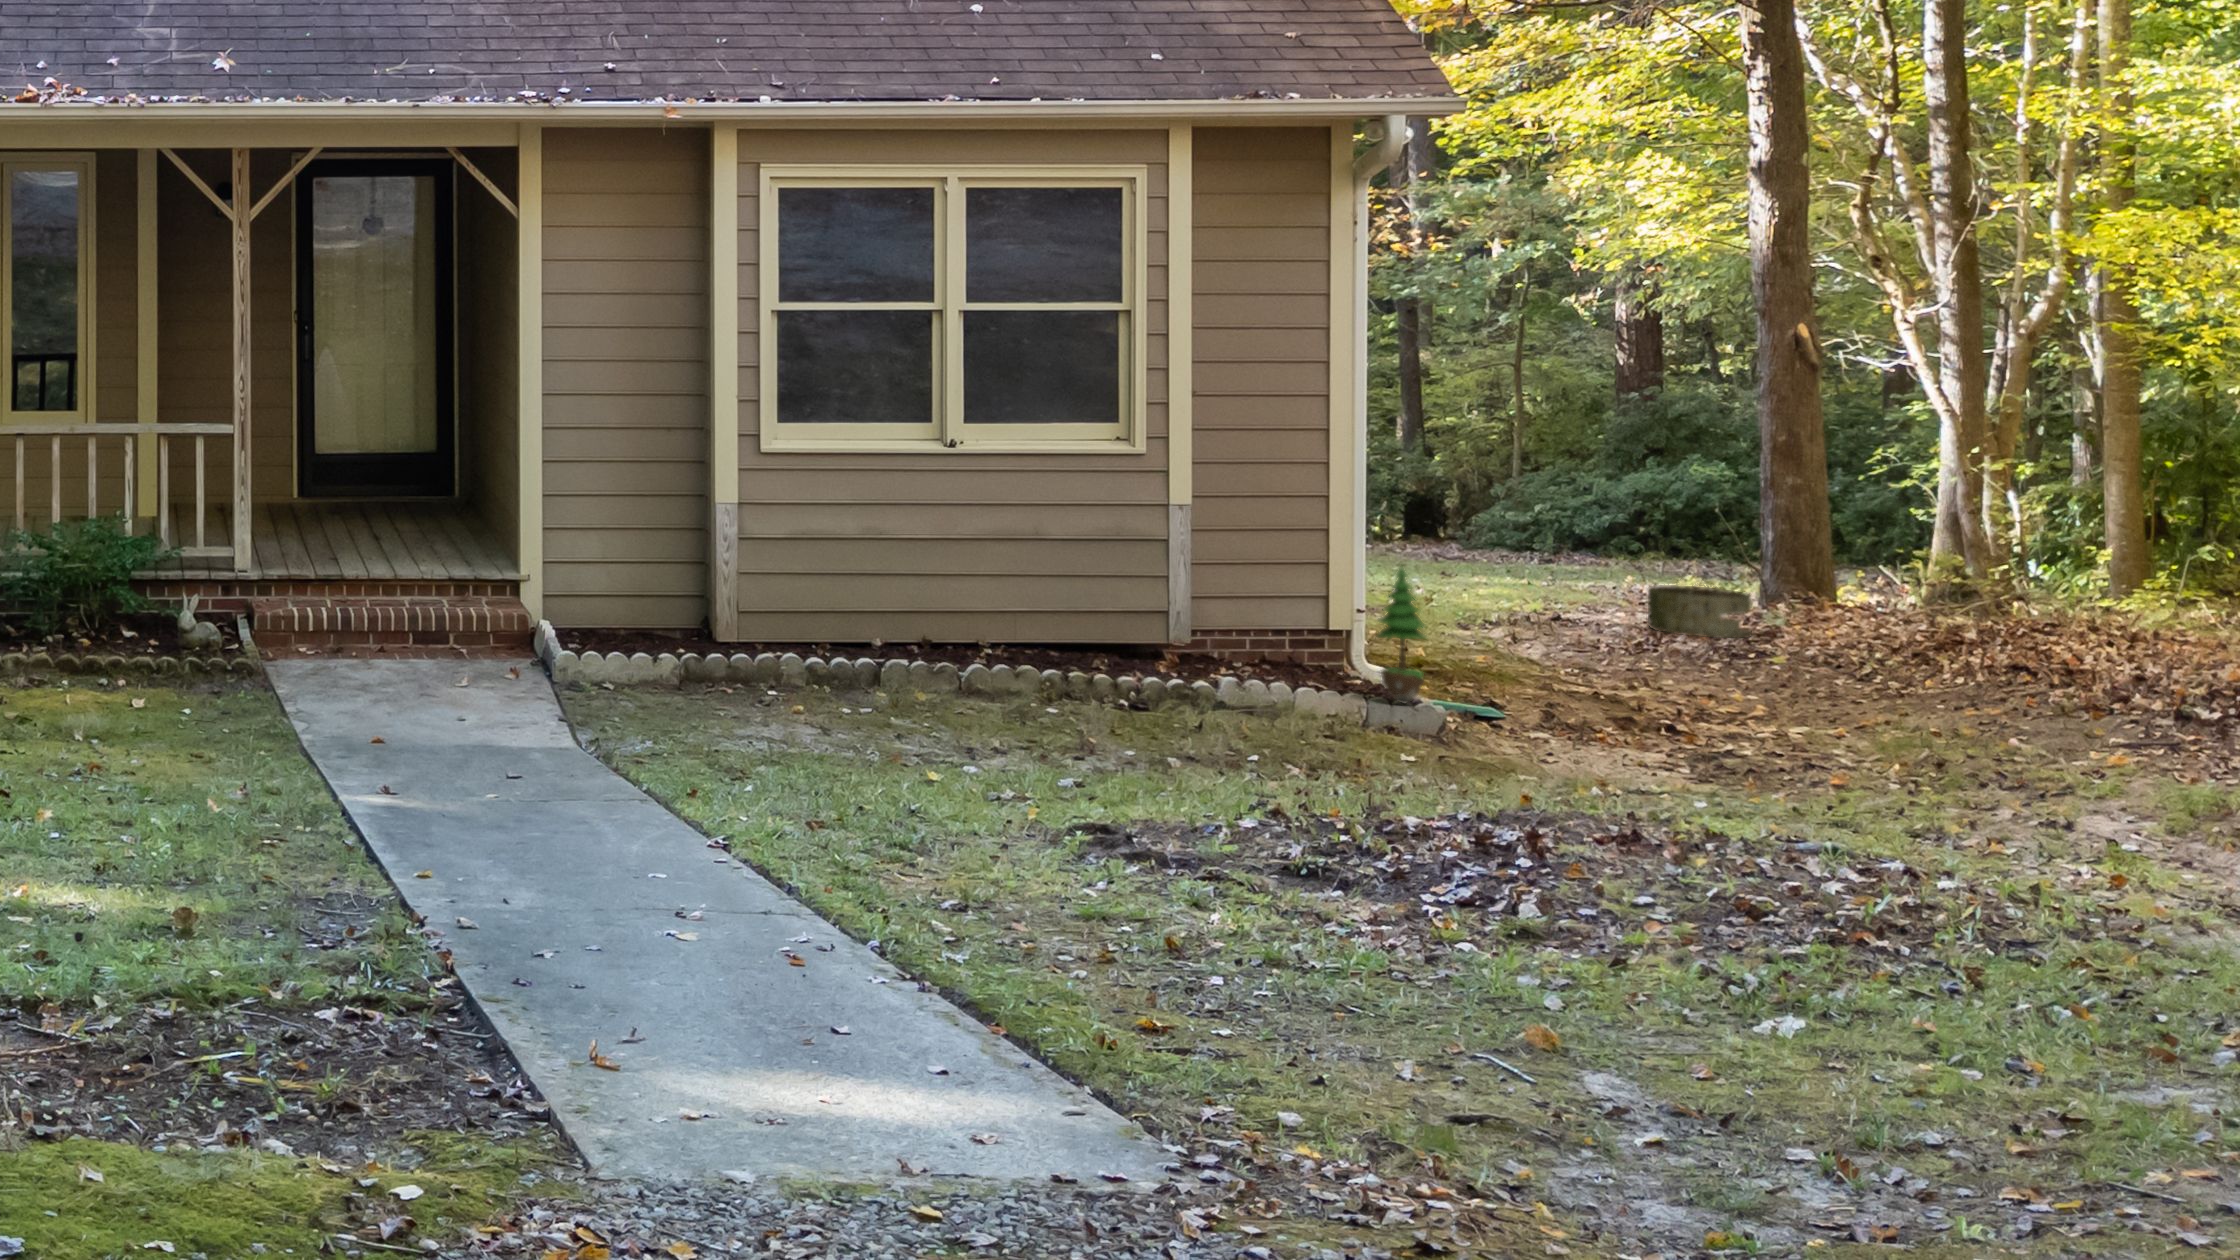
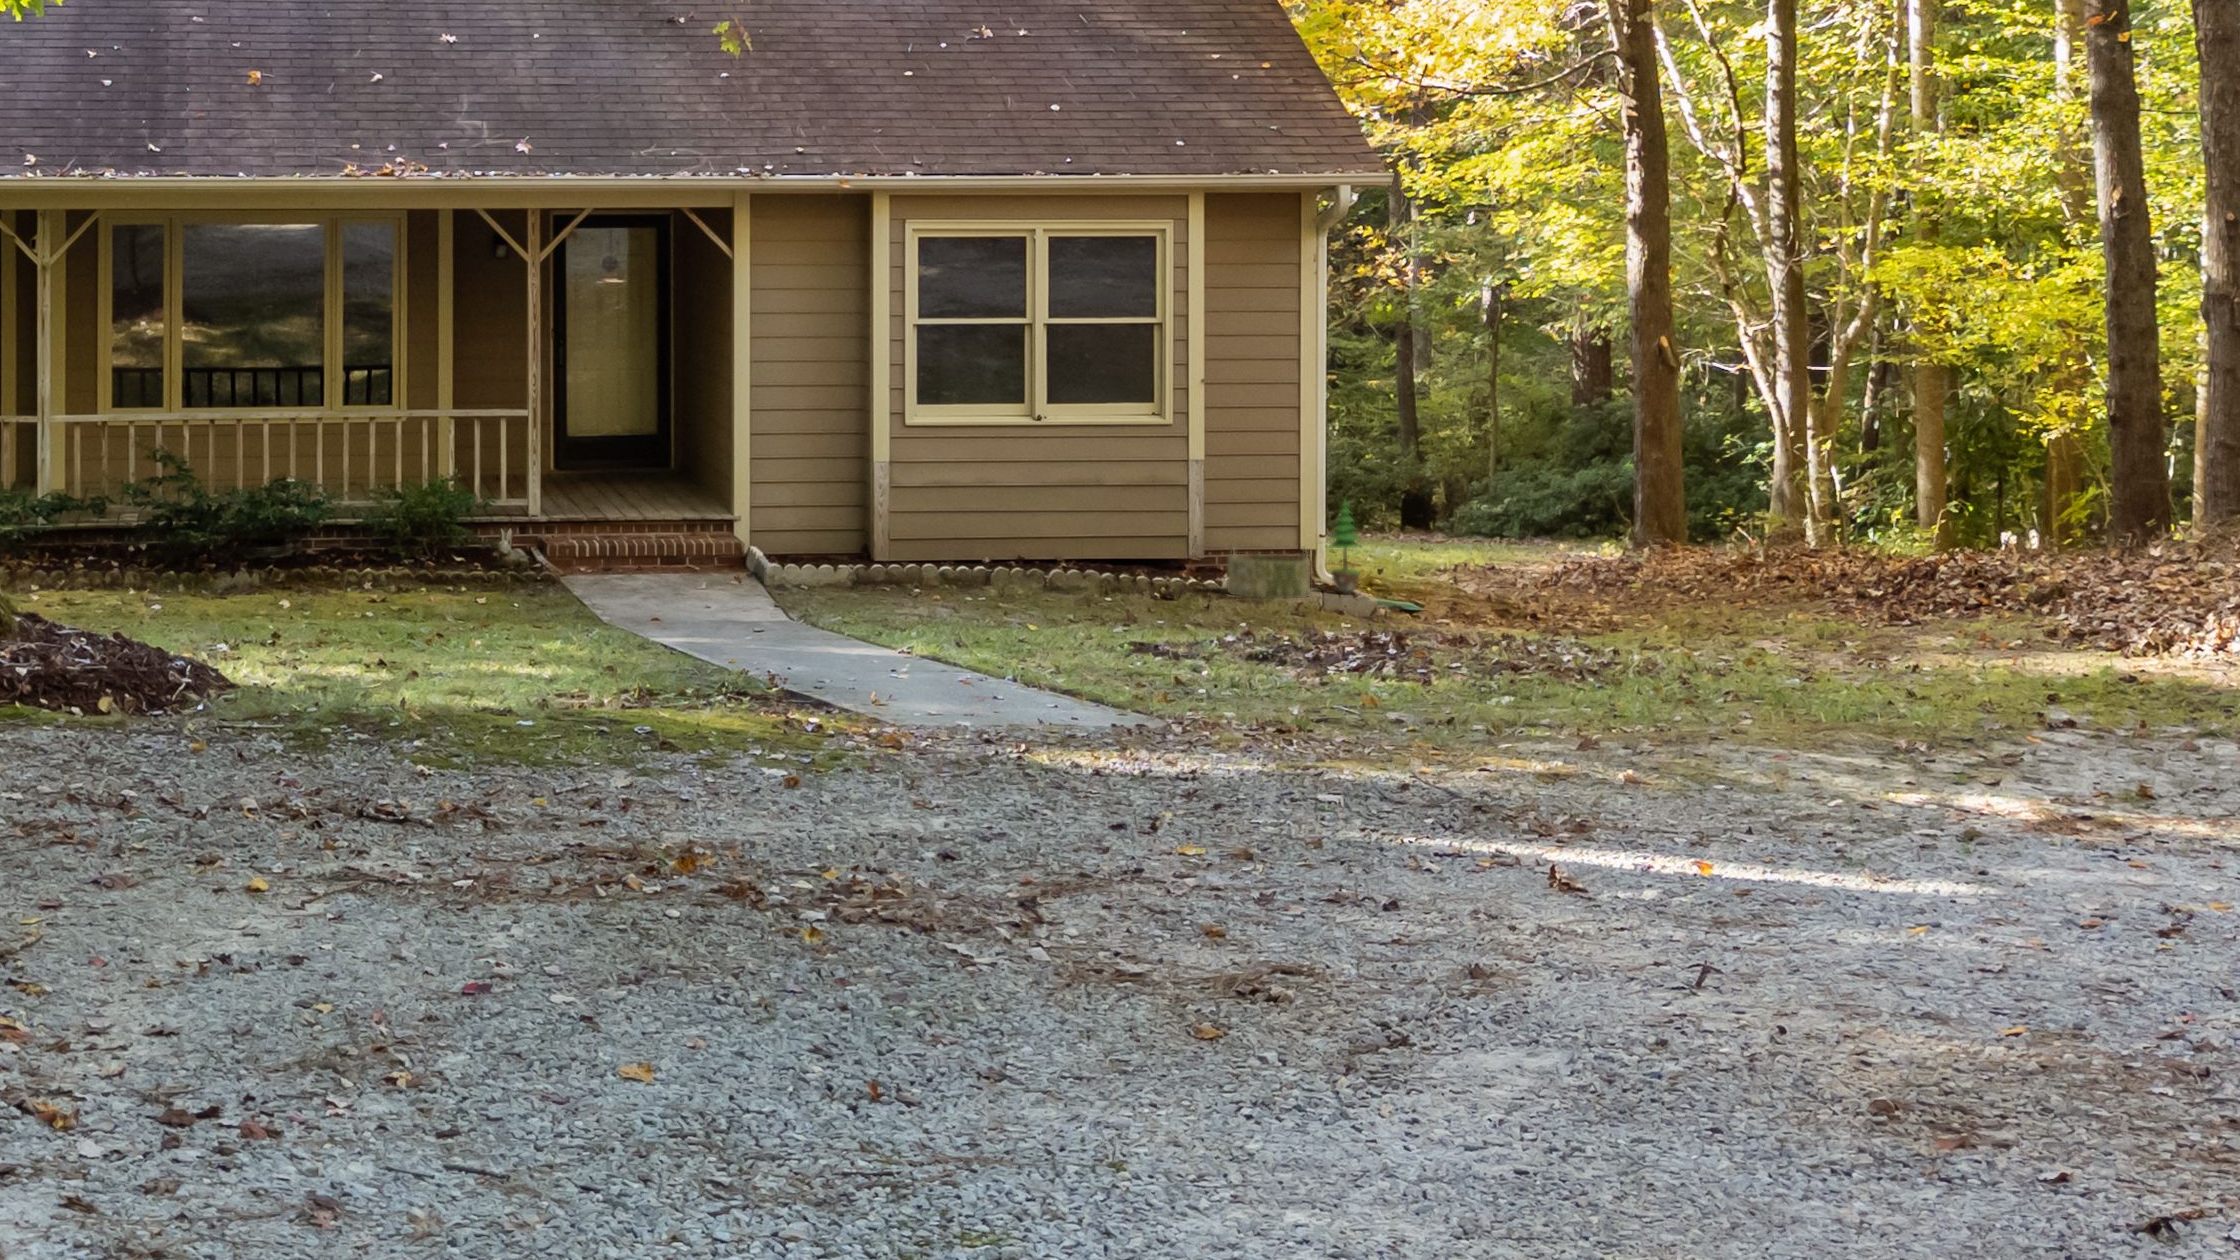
basket: present [1648,575,1752,638] -> present [1228,546,1310,598]

